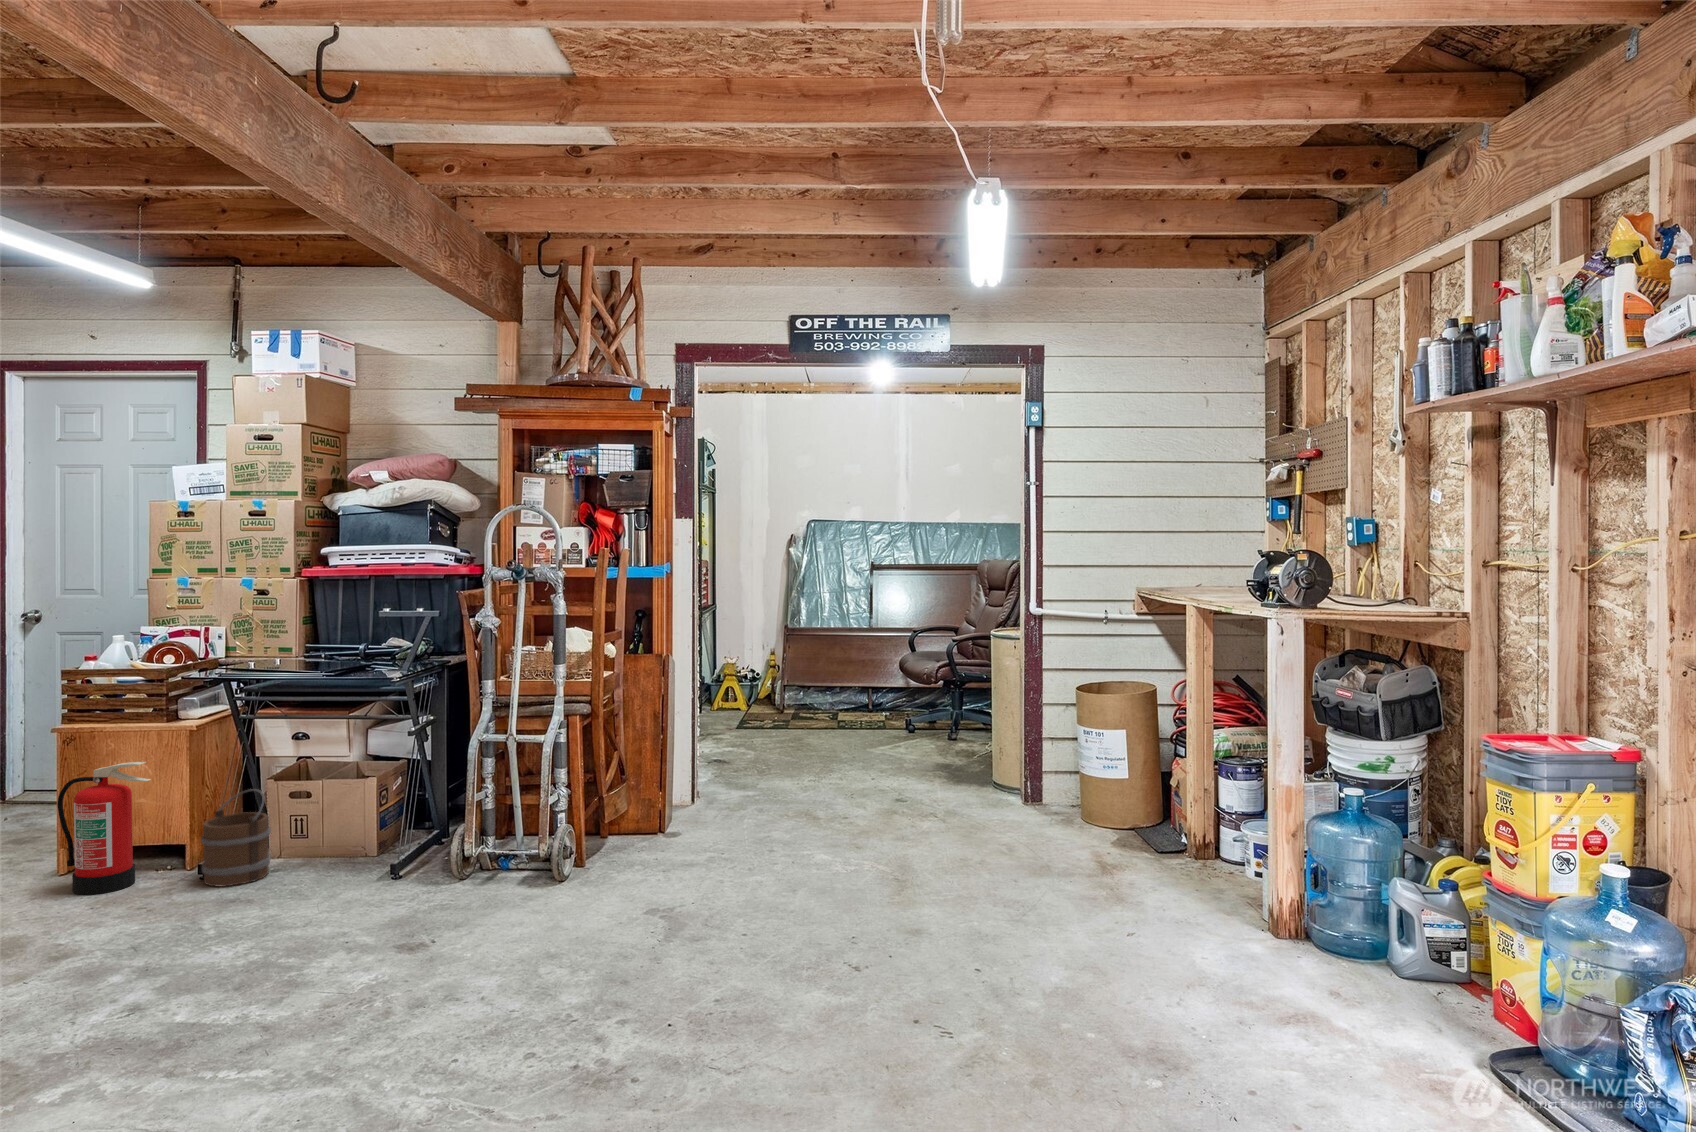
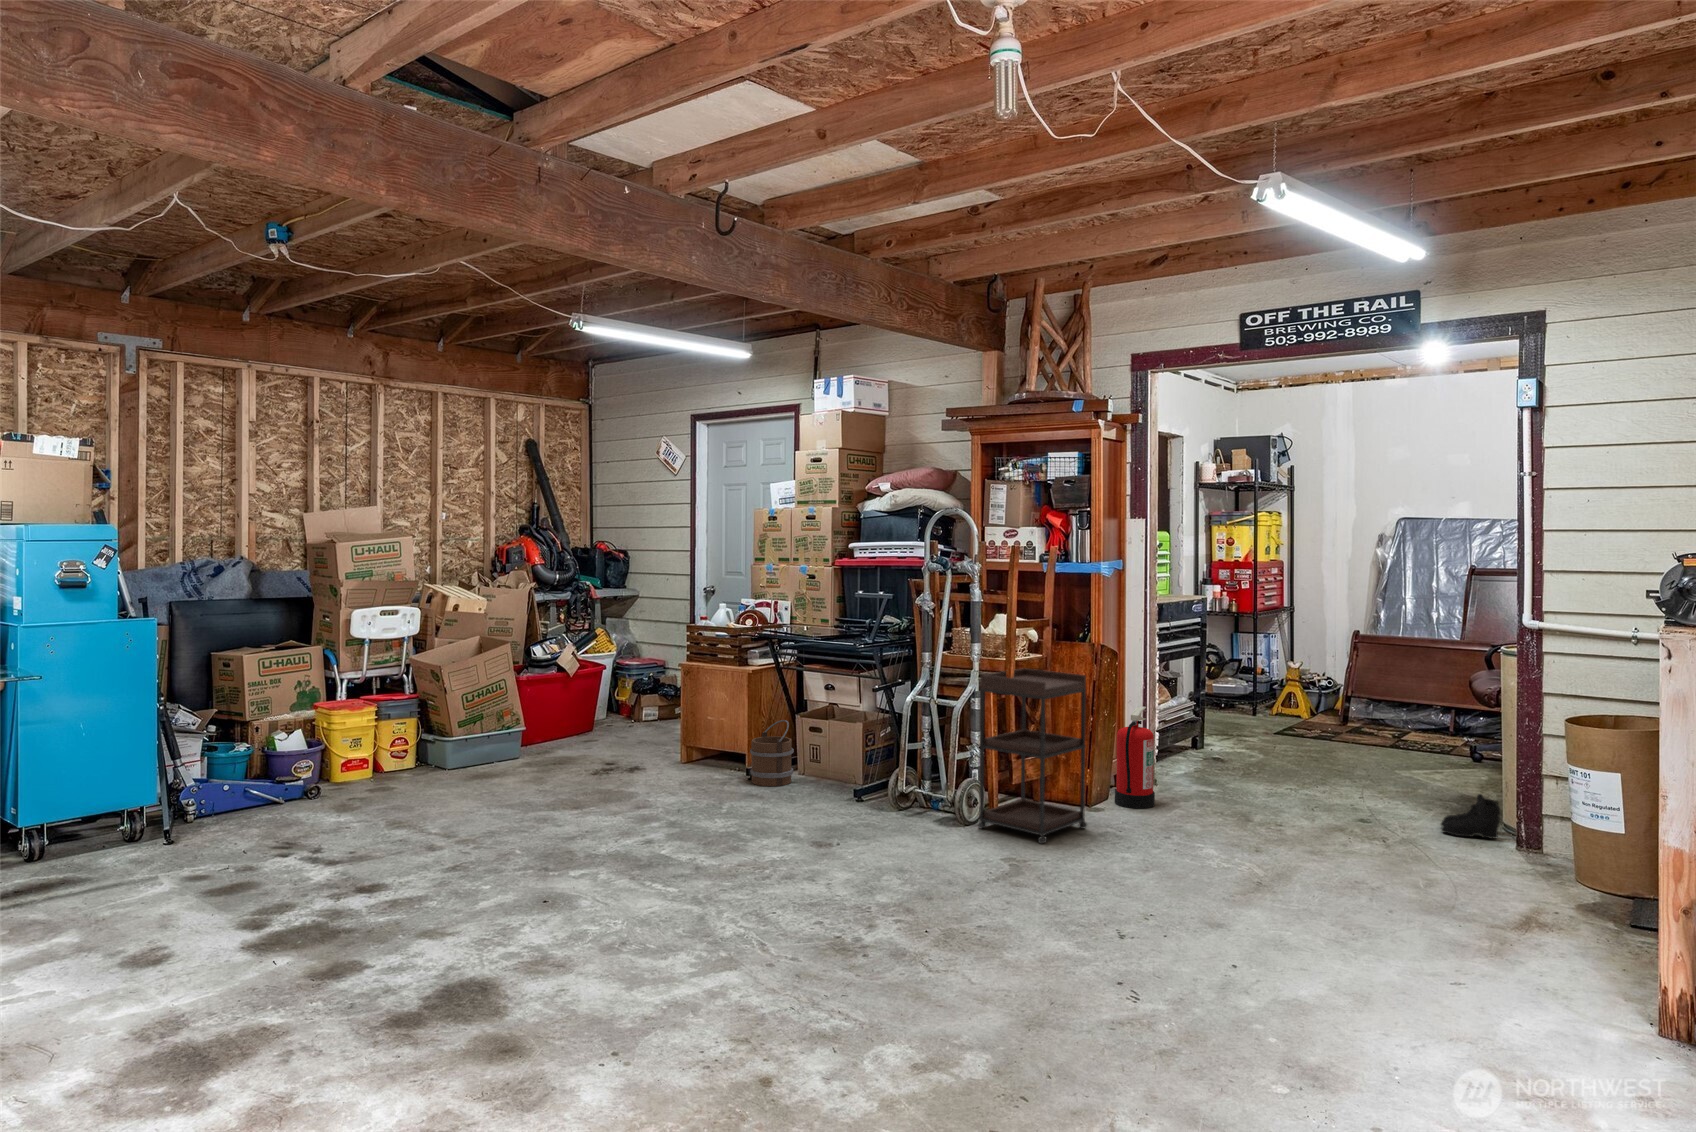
shelving unit: none [572,689,689,890] -> present [978,669,1087,844]
fire extinguisher: present [57,762,151,895] -> present [1115,706,1155,809]
boots: none [969,764,1019,805] -> present [1441,794,1501,839]

